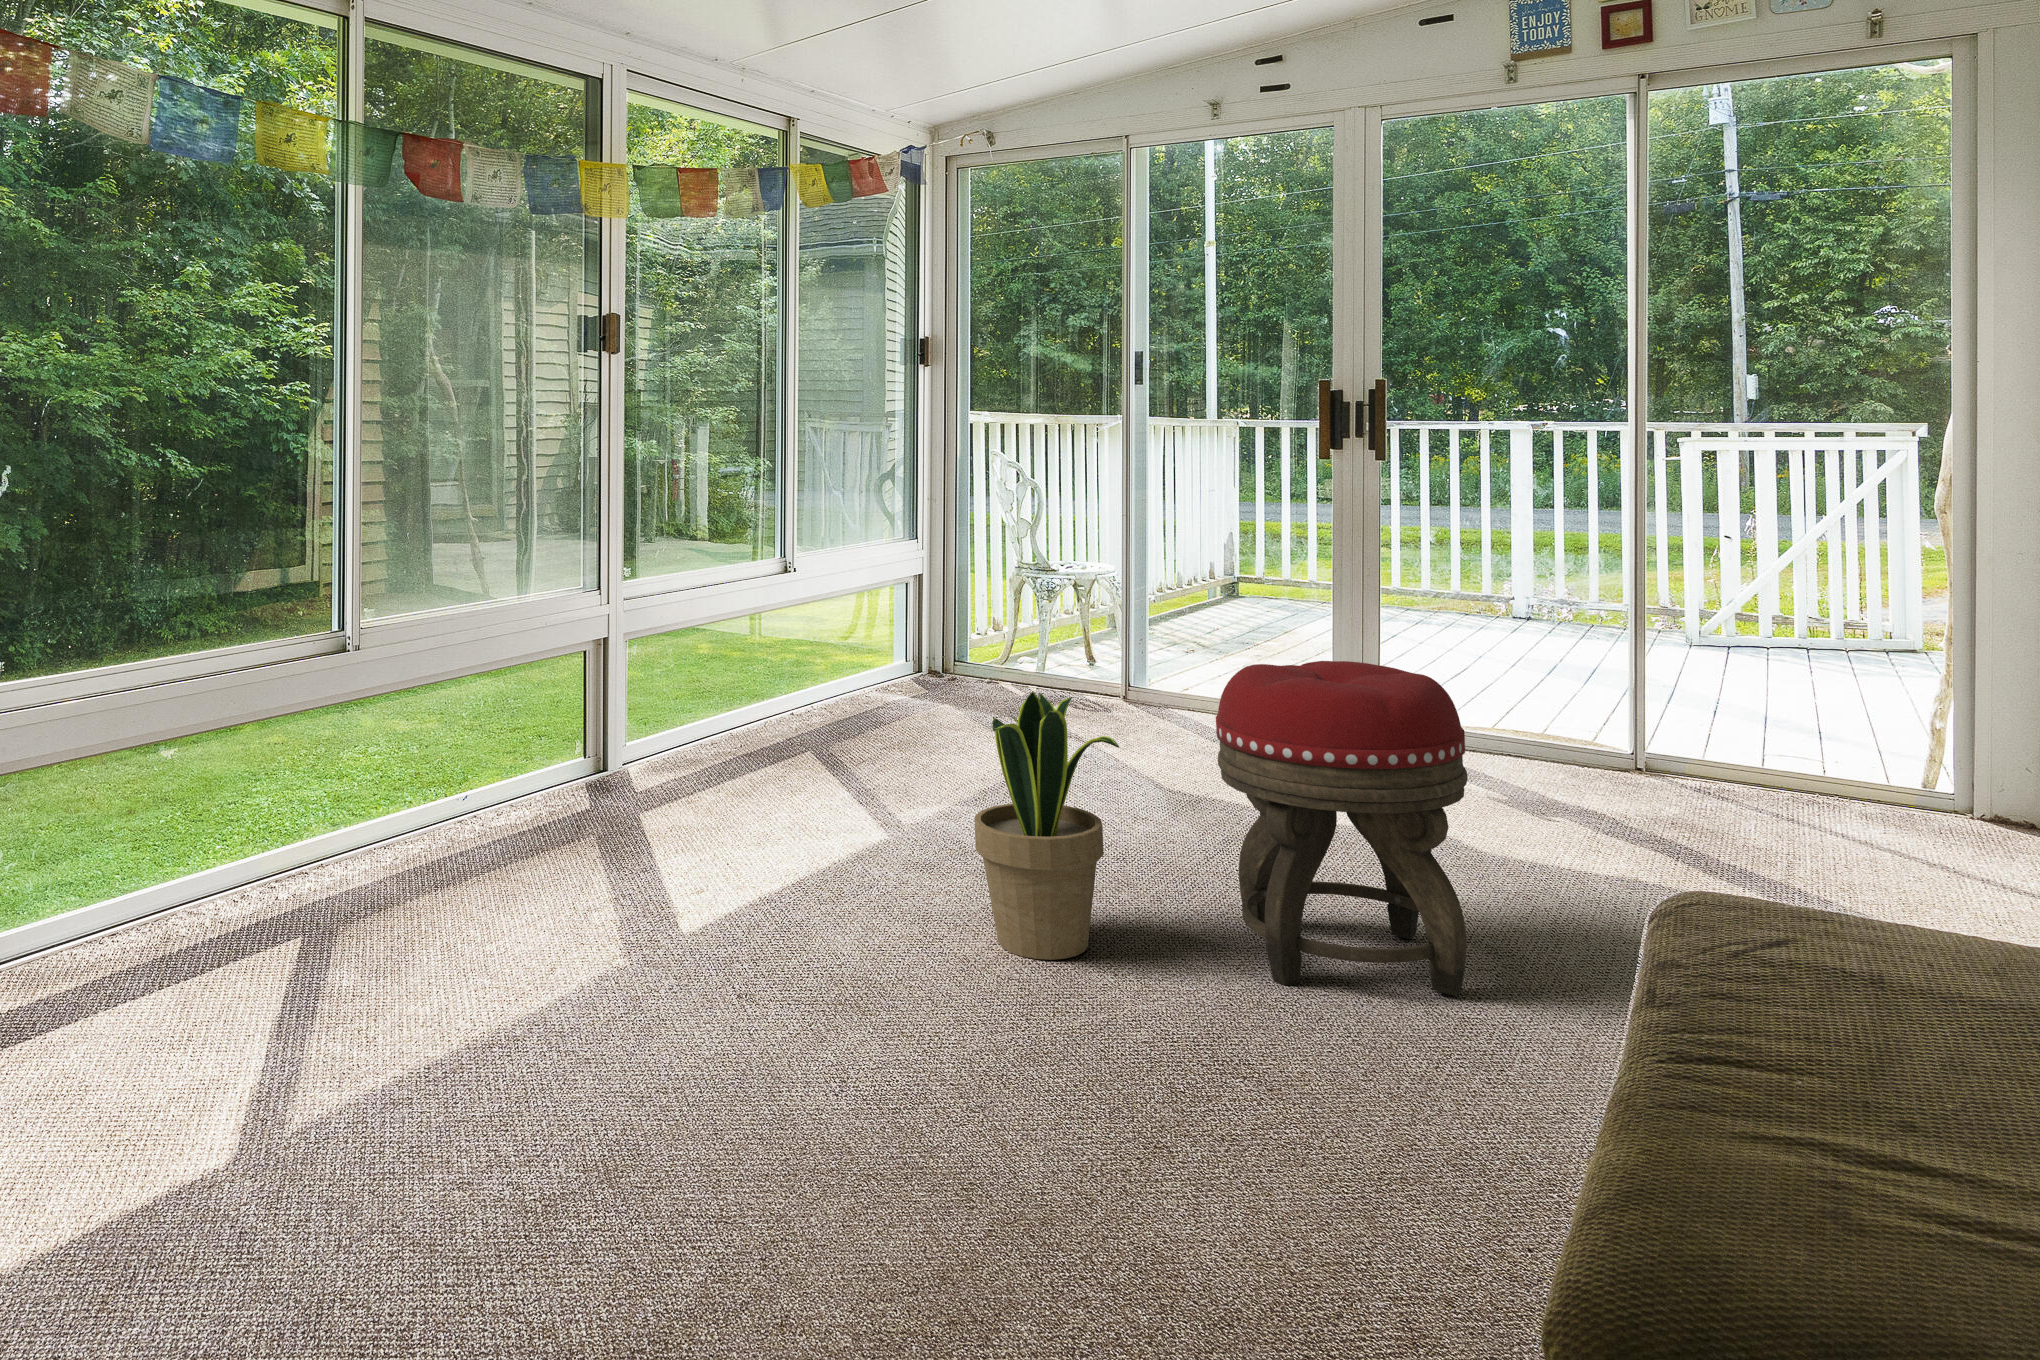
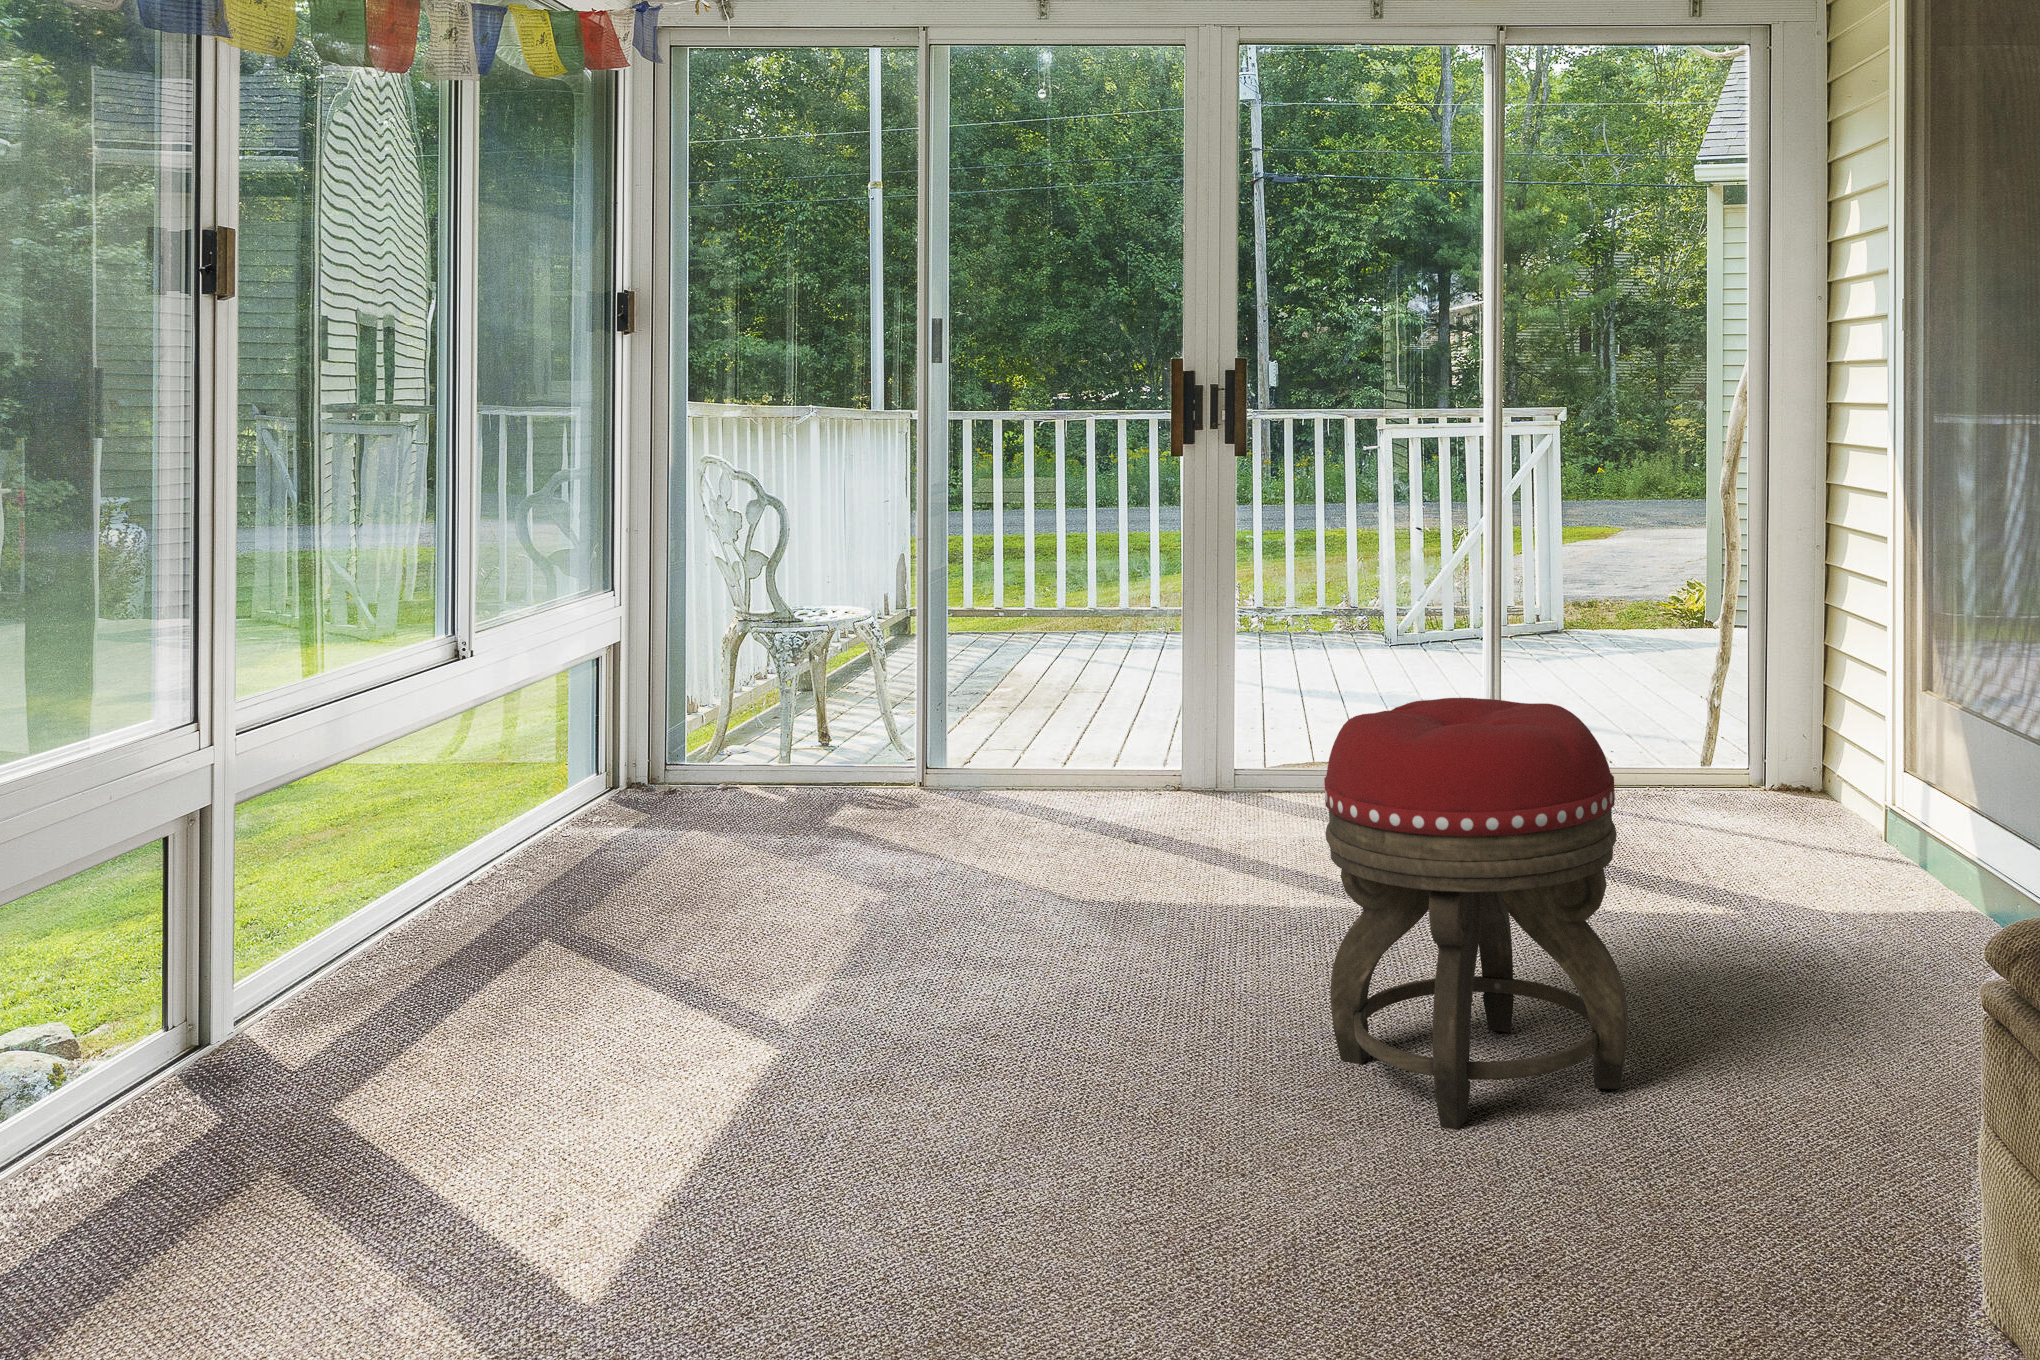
potted plant: present [975,691,1119,960] -> none [1050,791,1253,1185]

